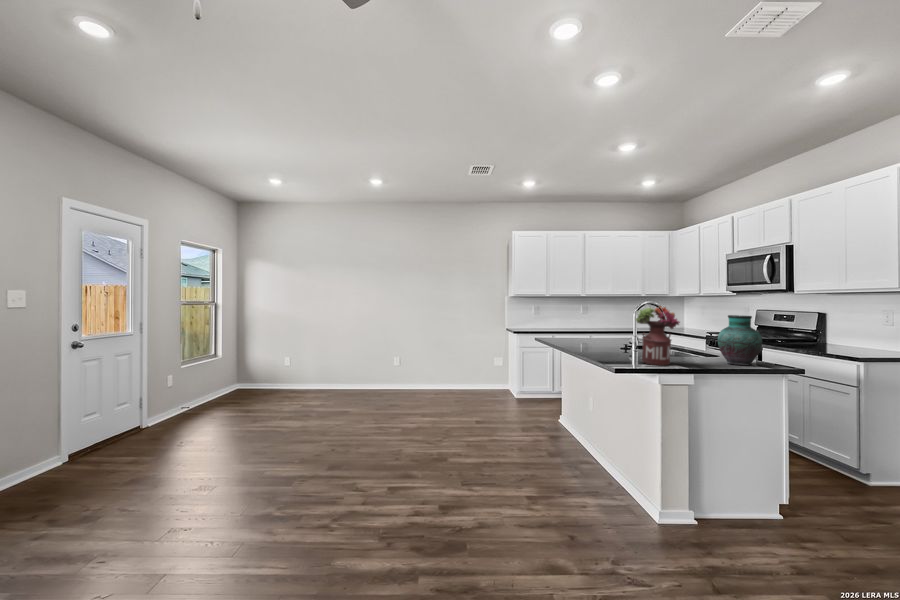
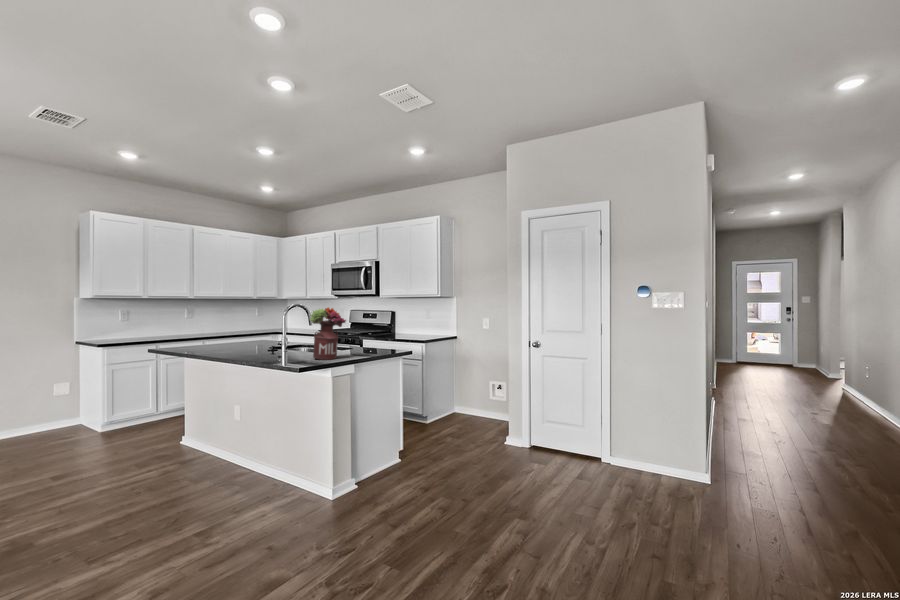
vase: present [718,315,762,366] -> none [362,314,390,352]

